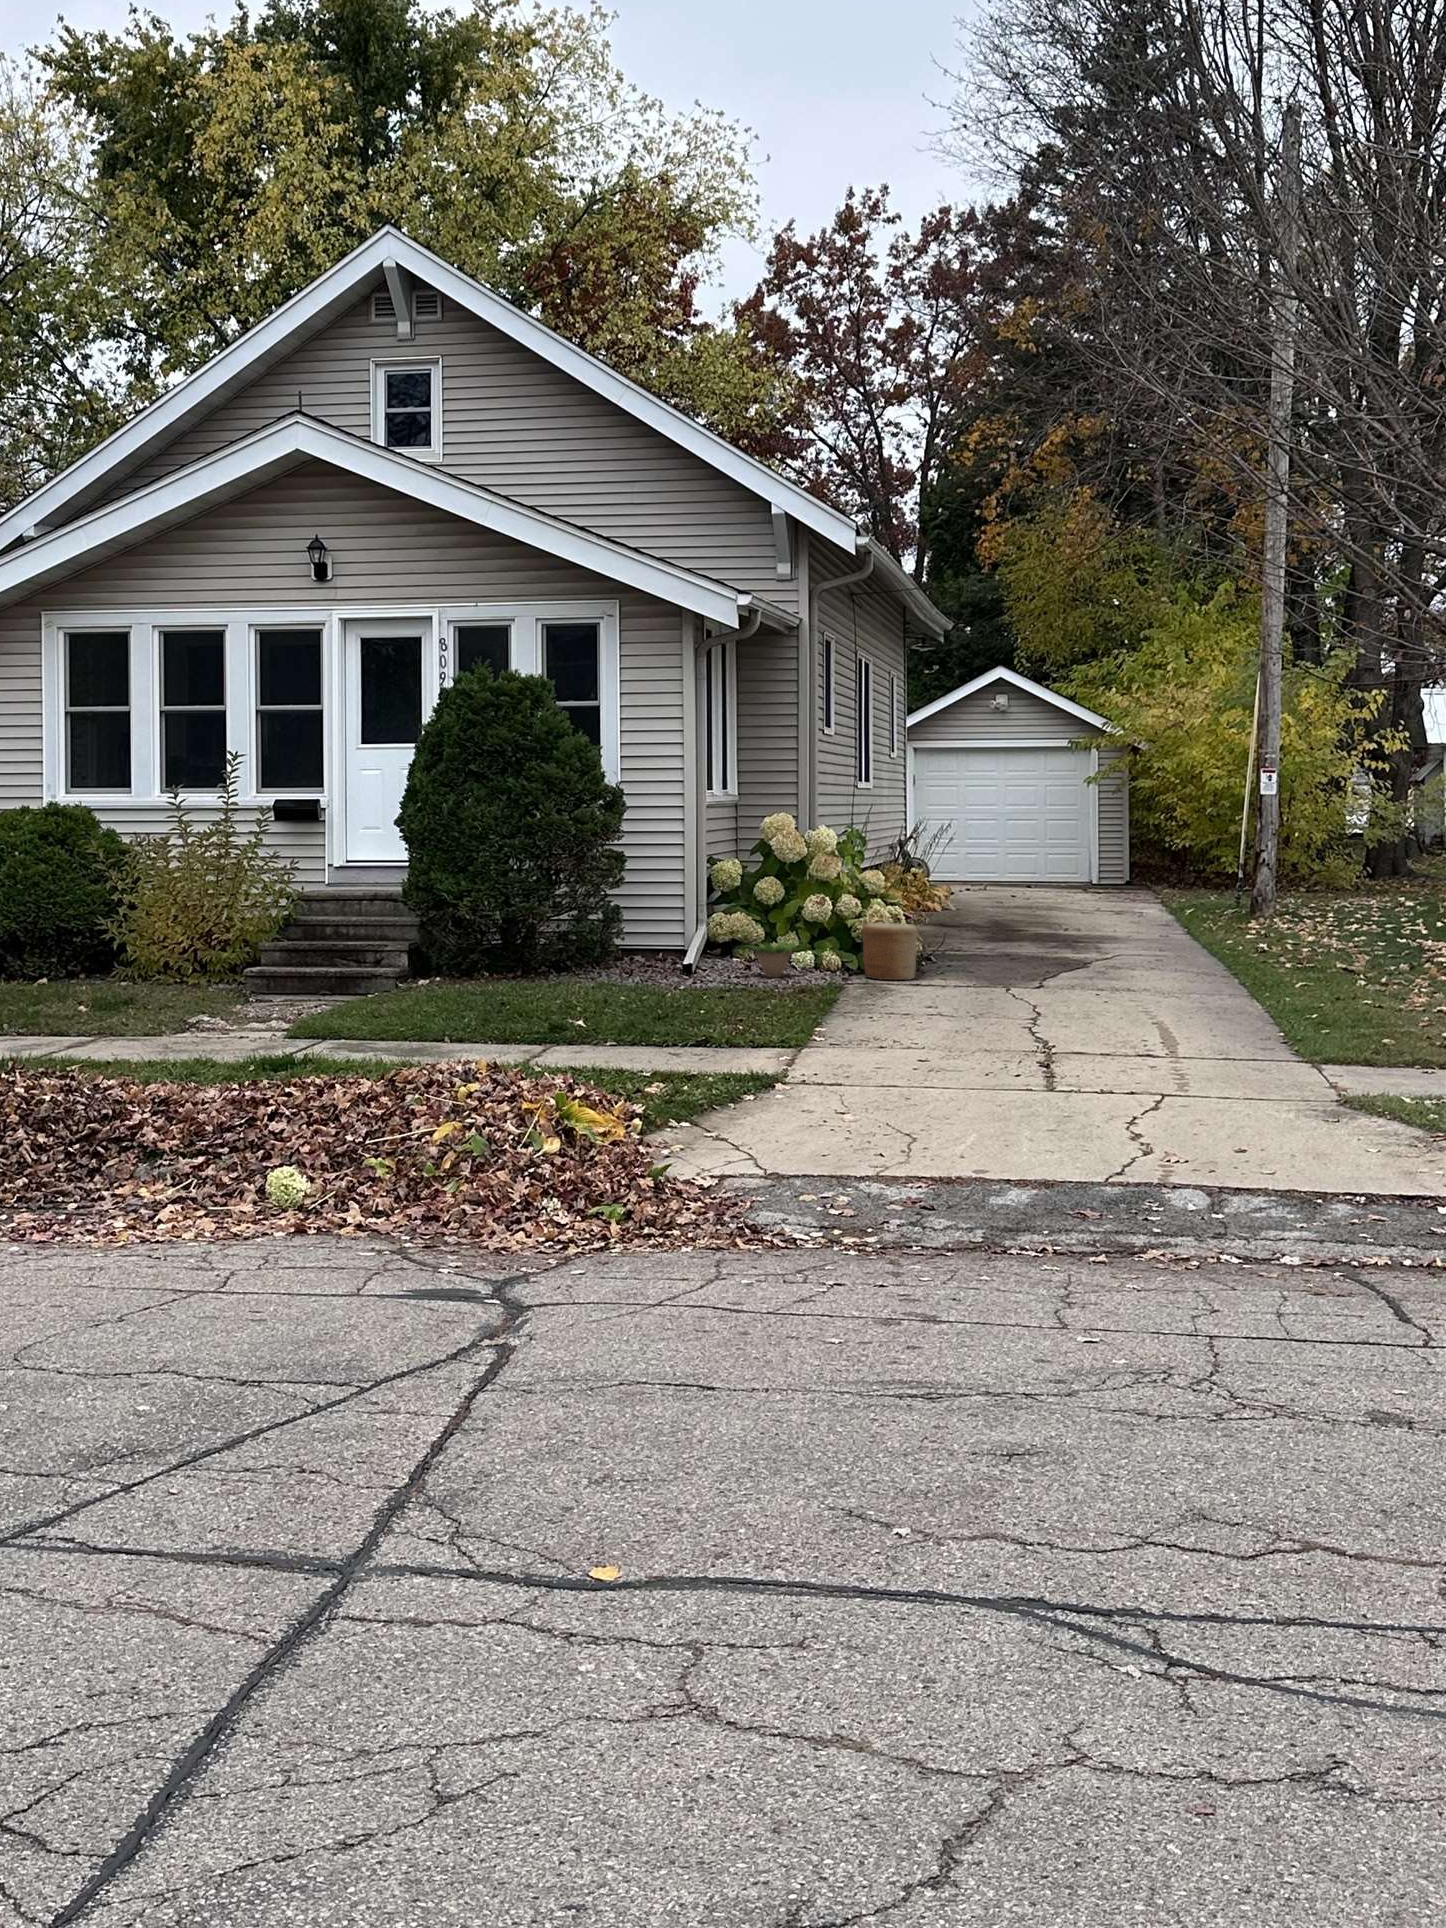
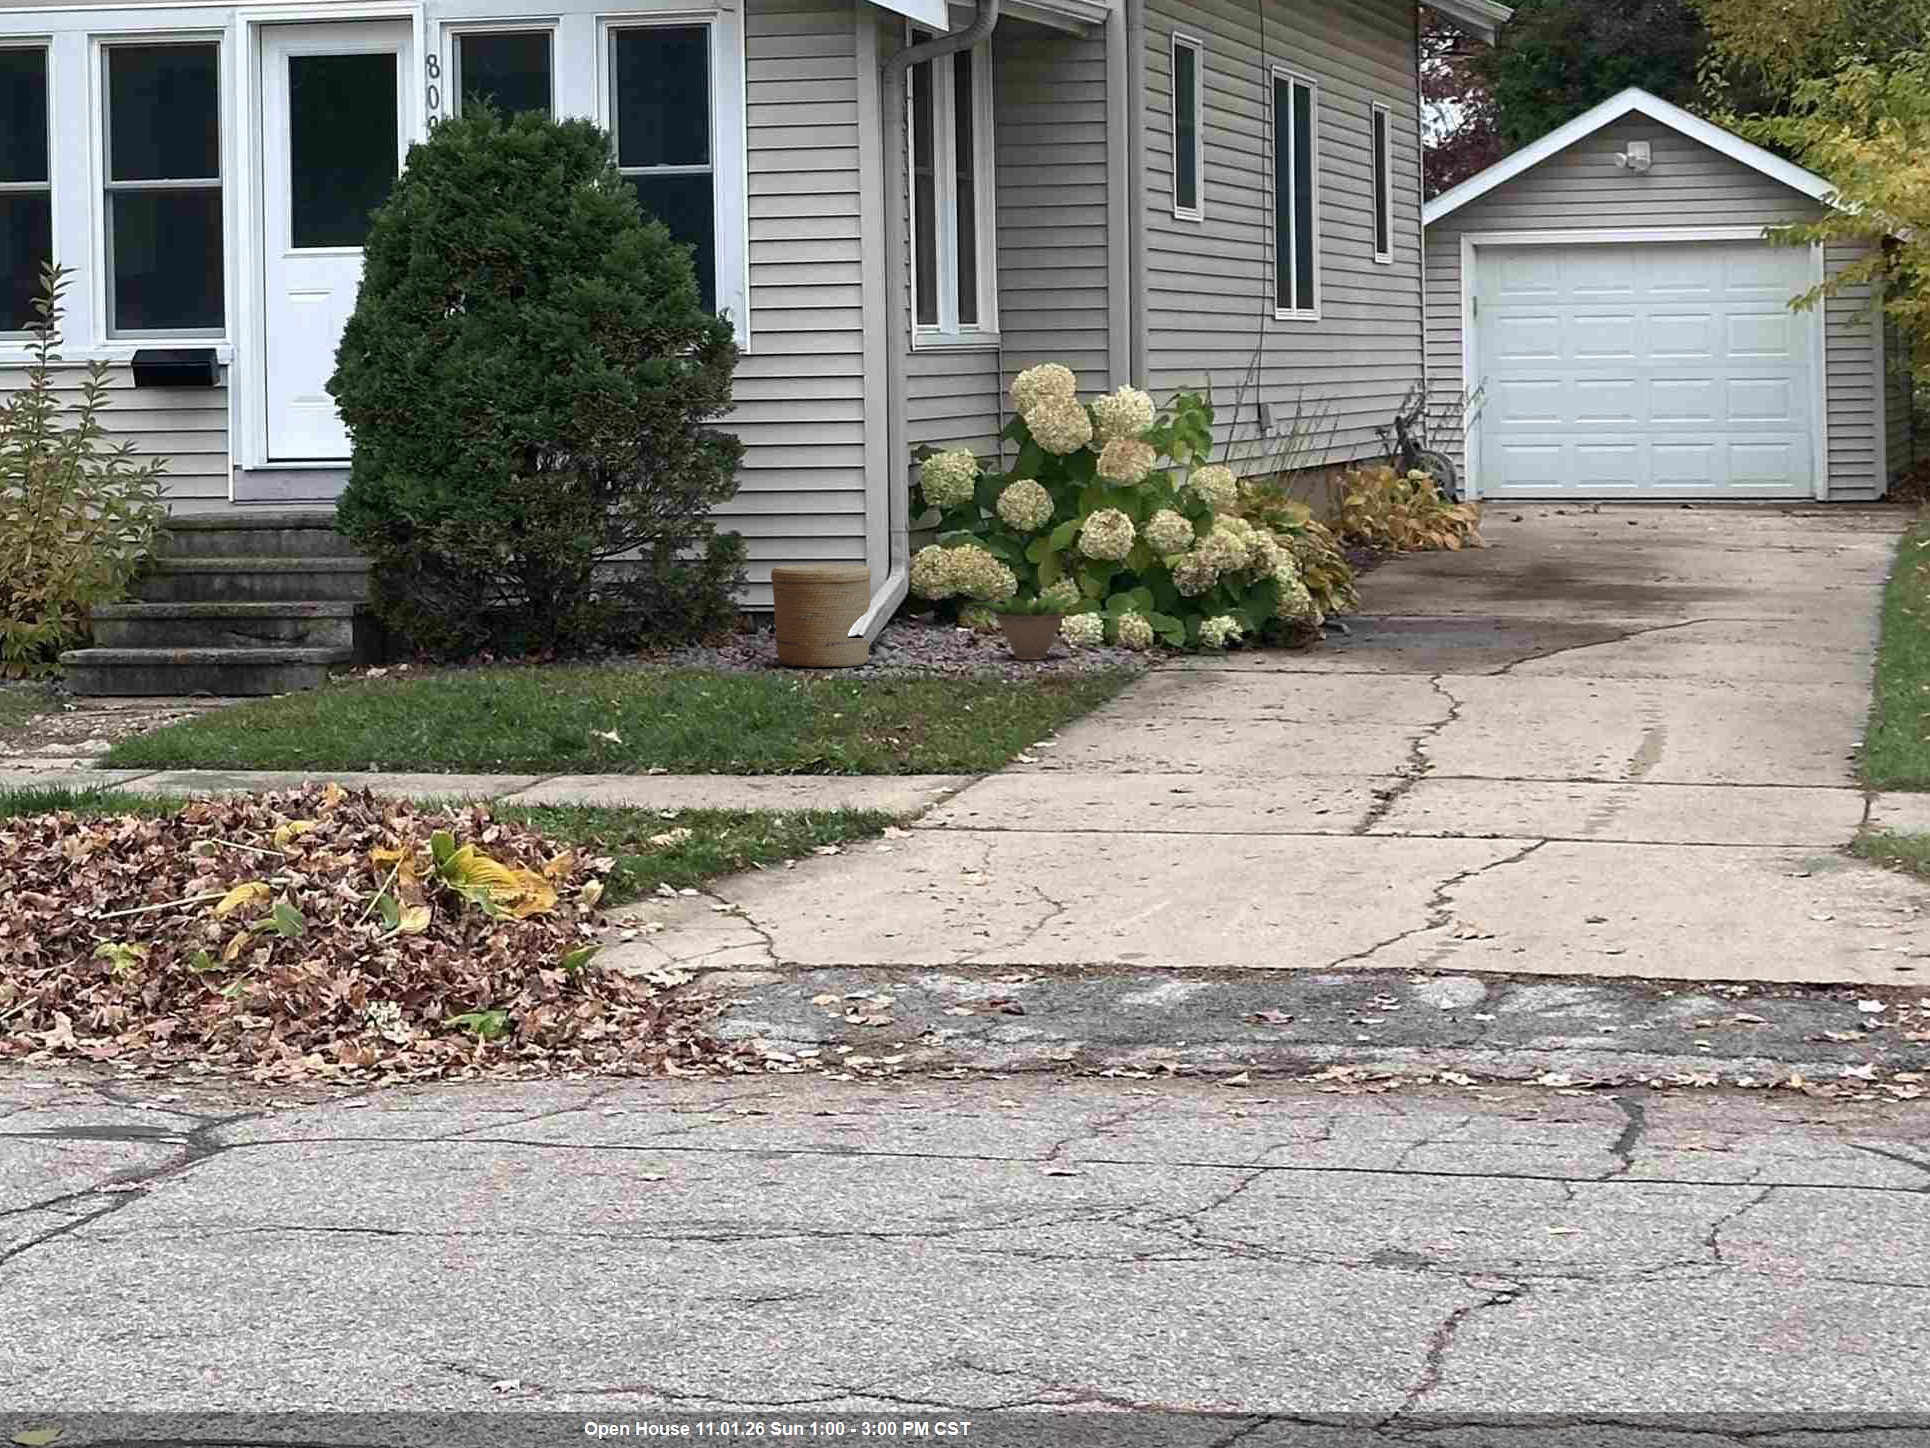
woven basket: present [862,923,918,980] -> present [771,564,871,668]

